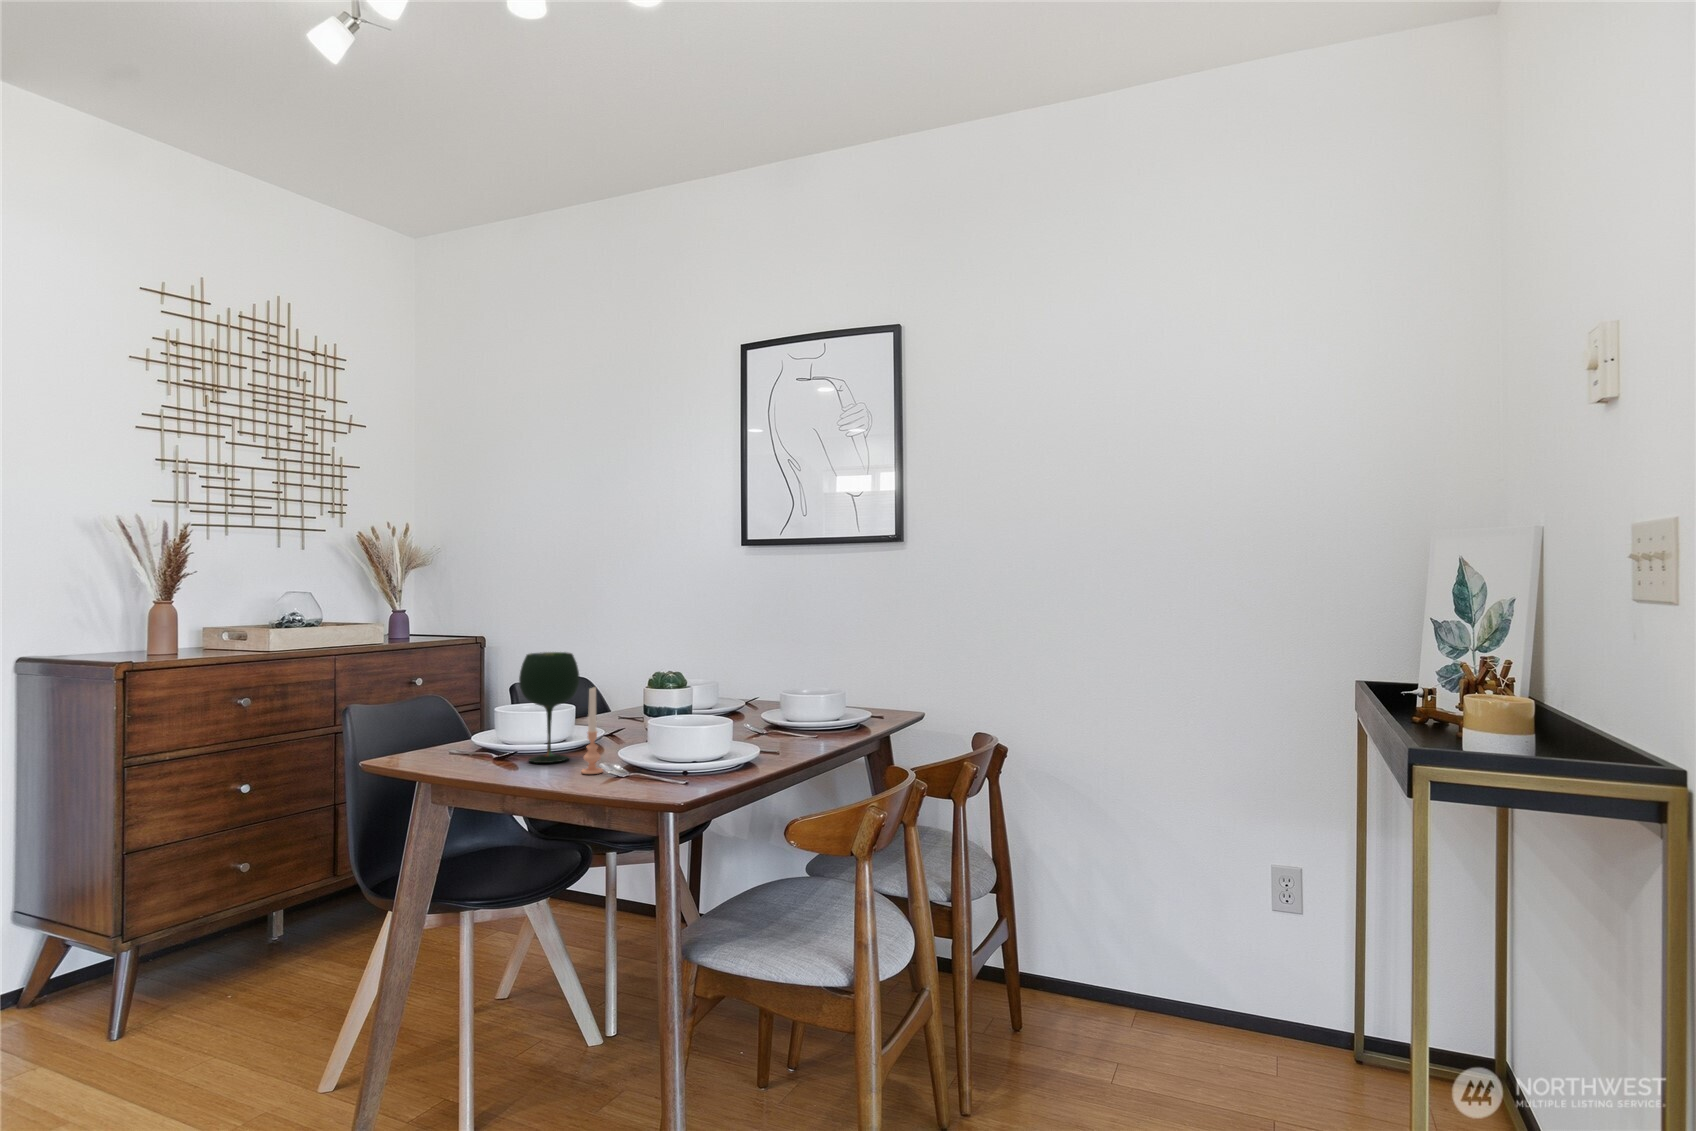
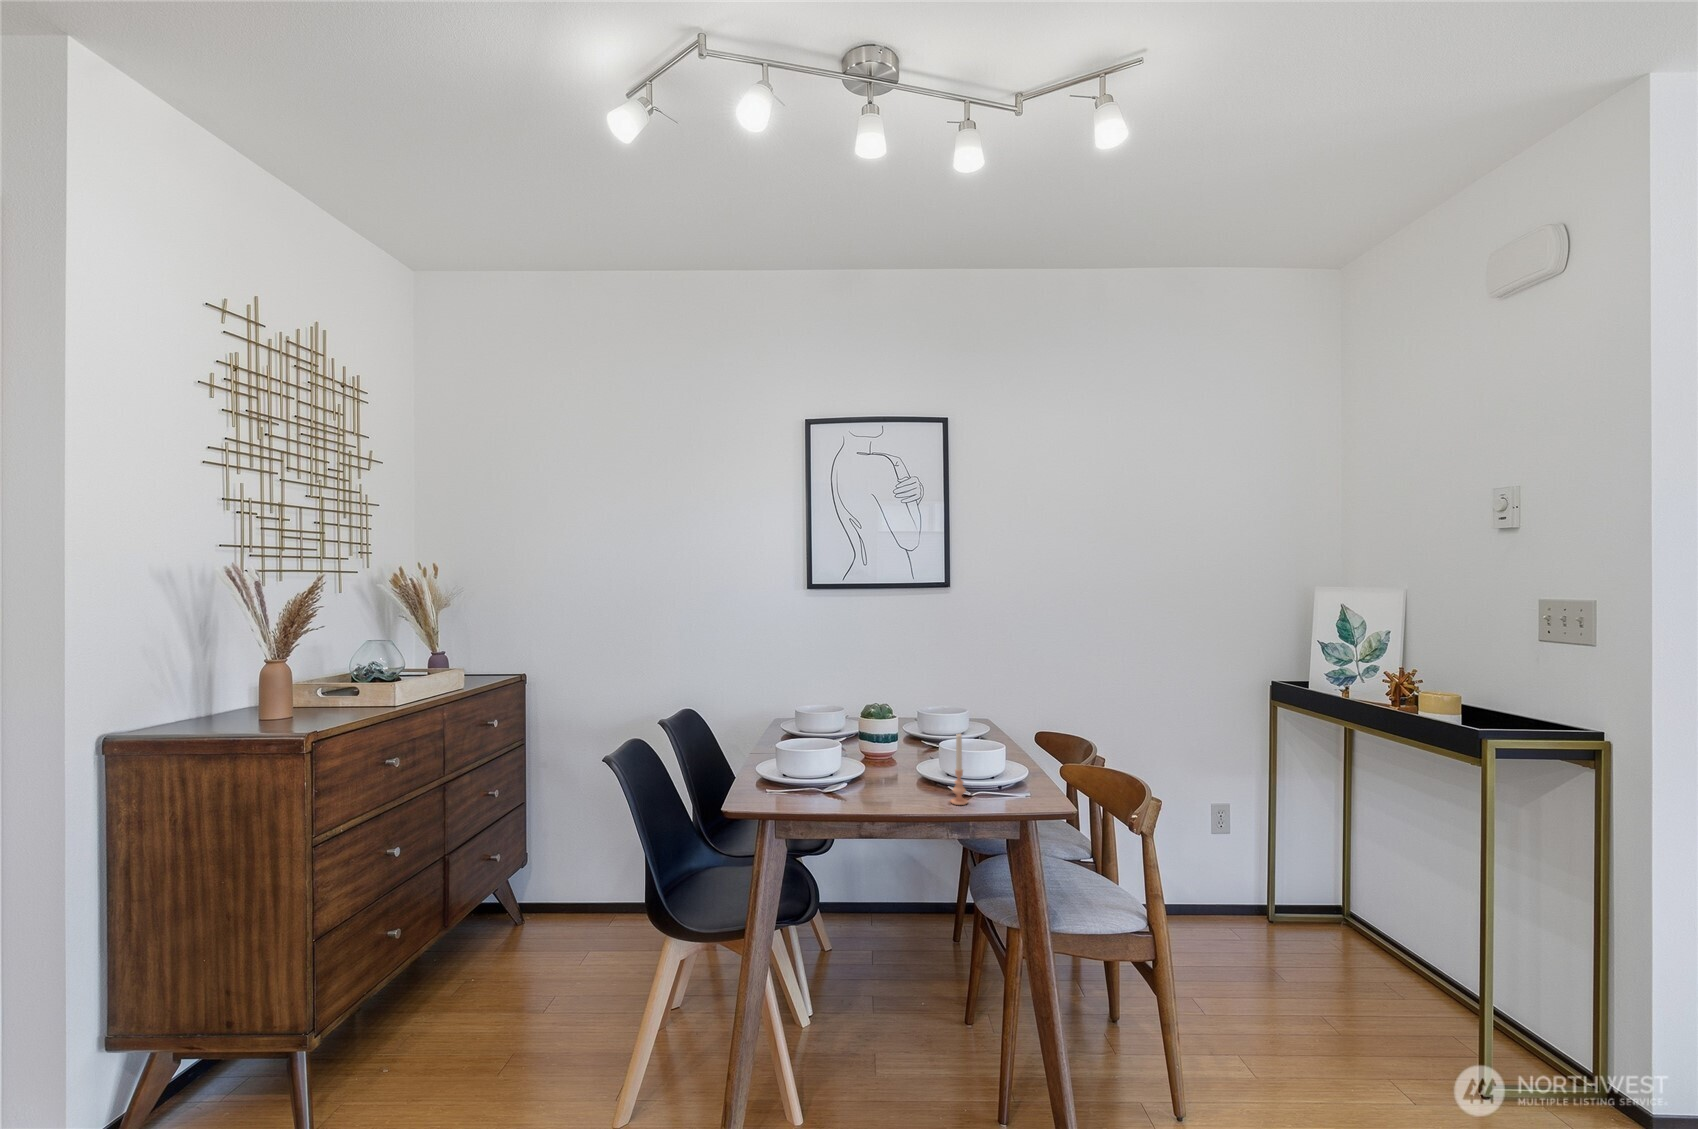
wine glass: present [519,652,579,763] -> none [864,704,912,800]

